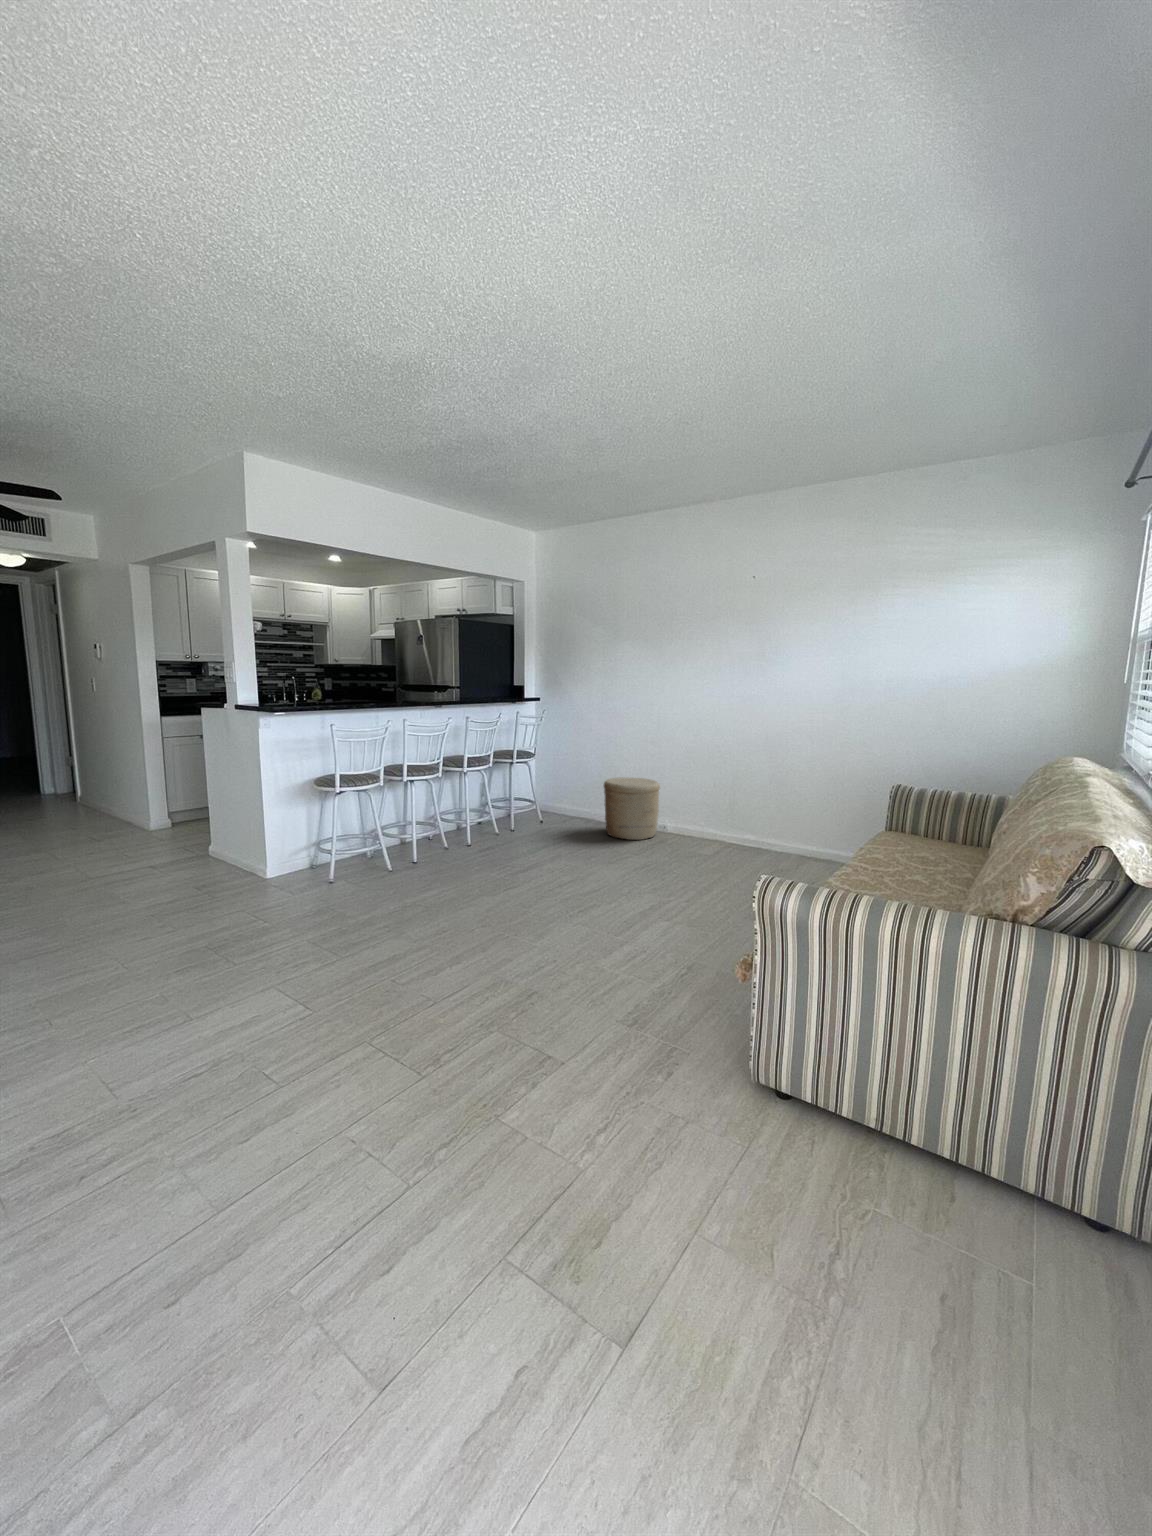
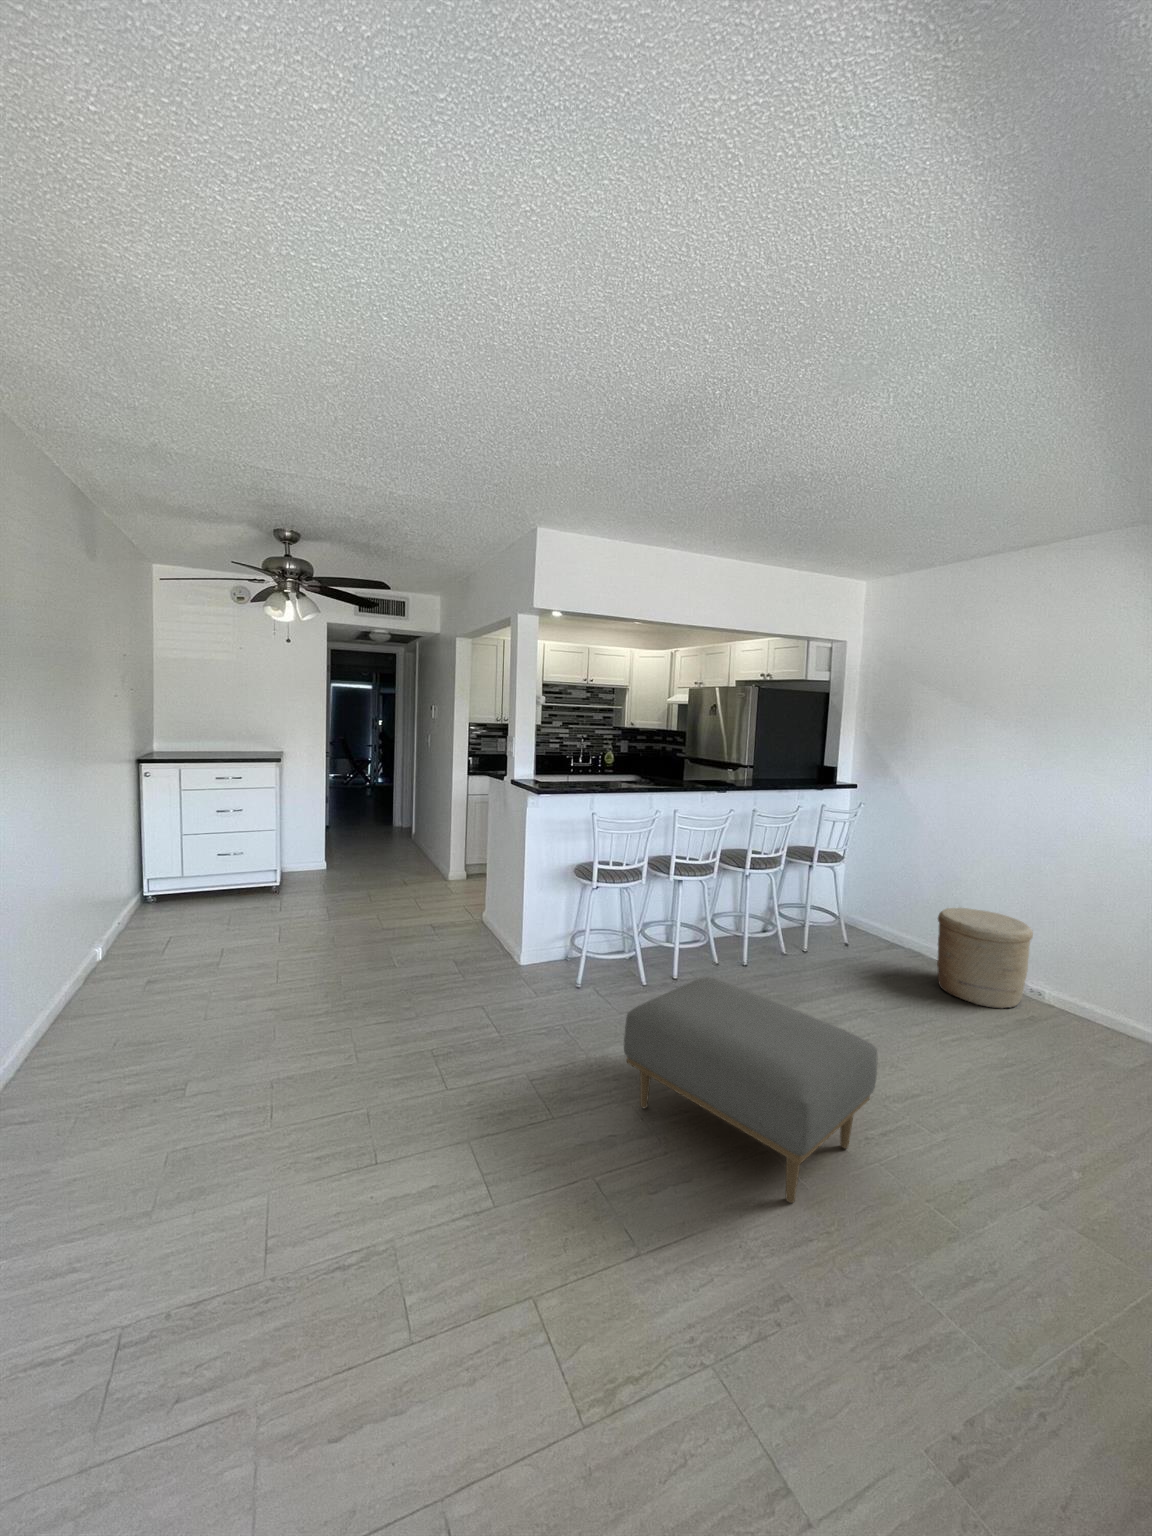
ottoman: none [397,833,575,951] -> present [624,977,878,1203]

